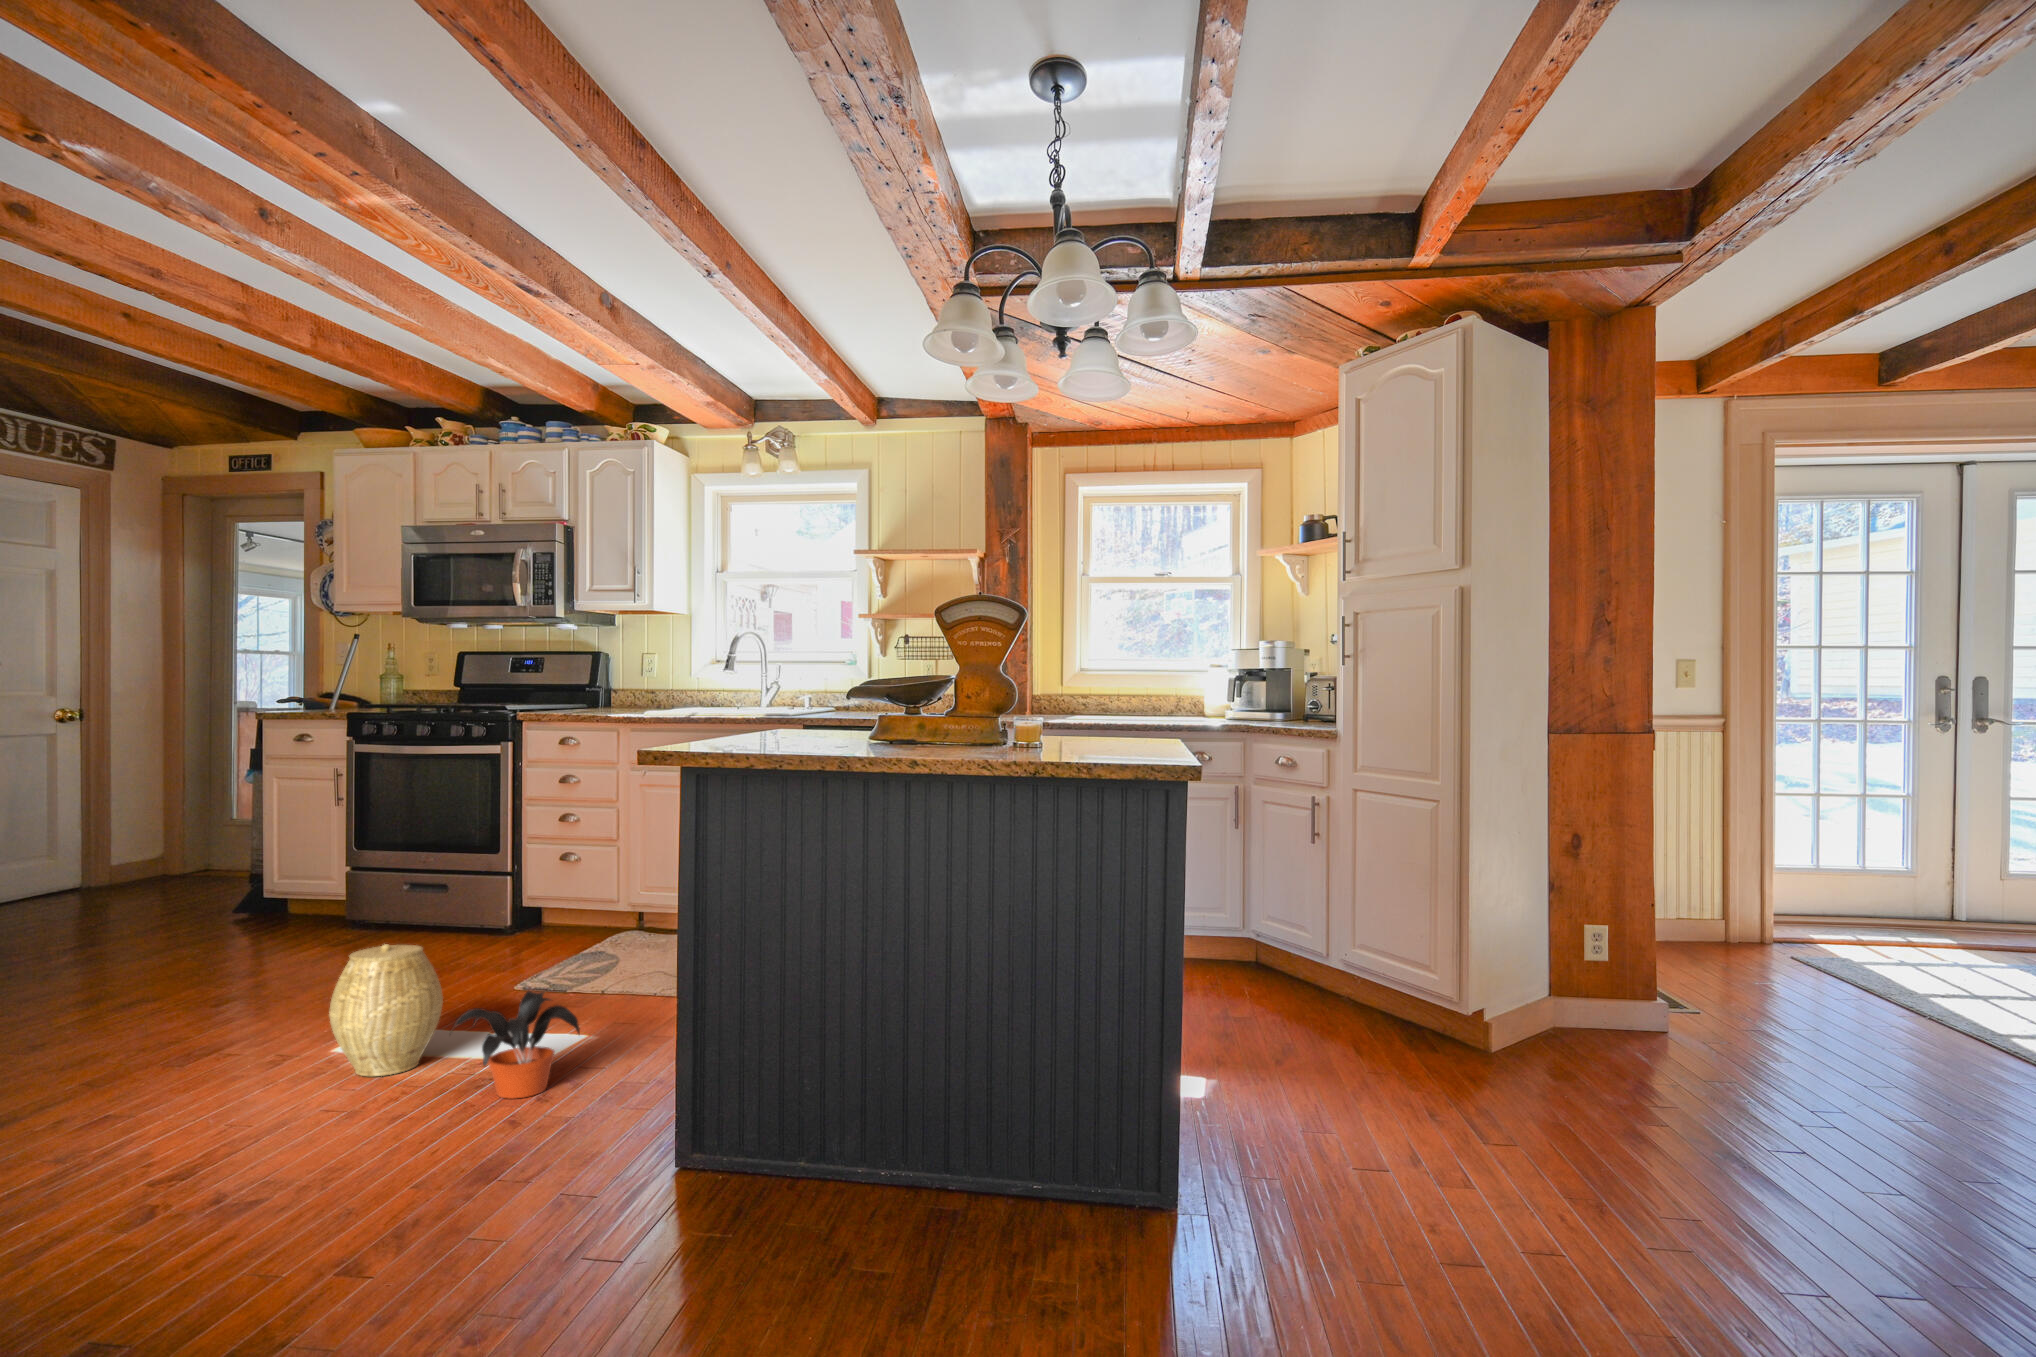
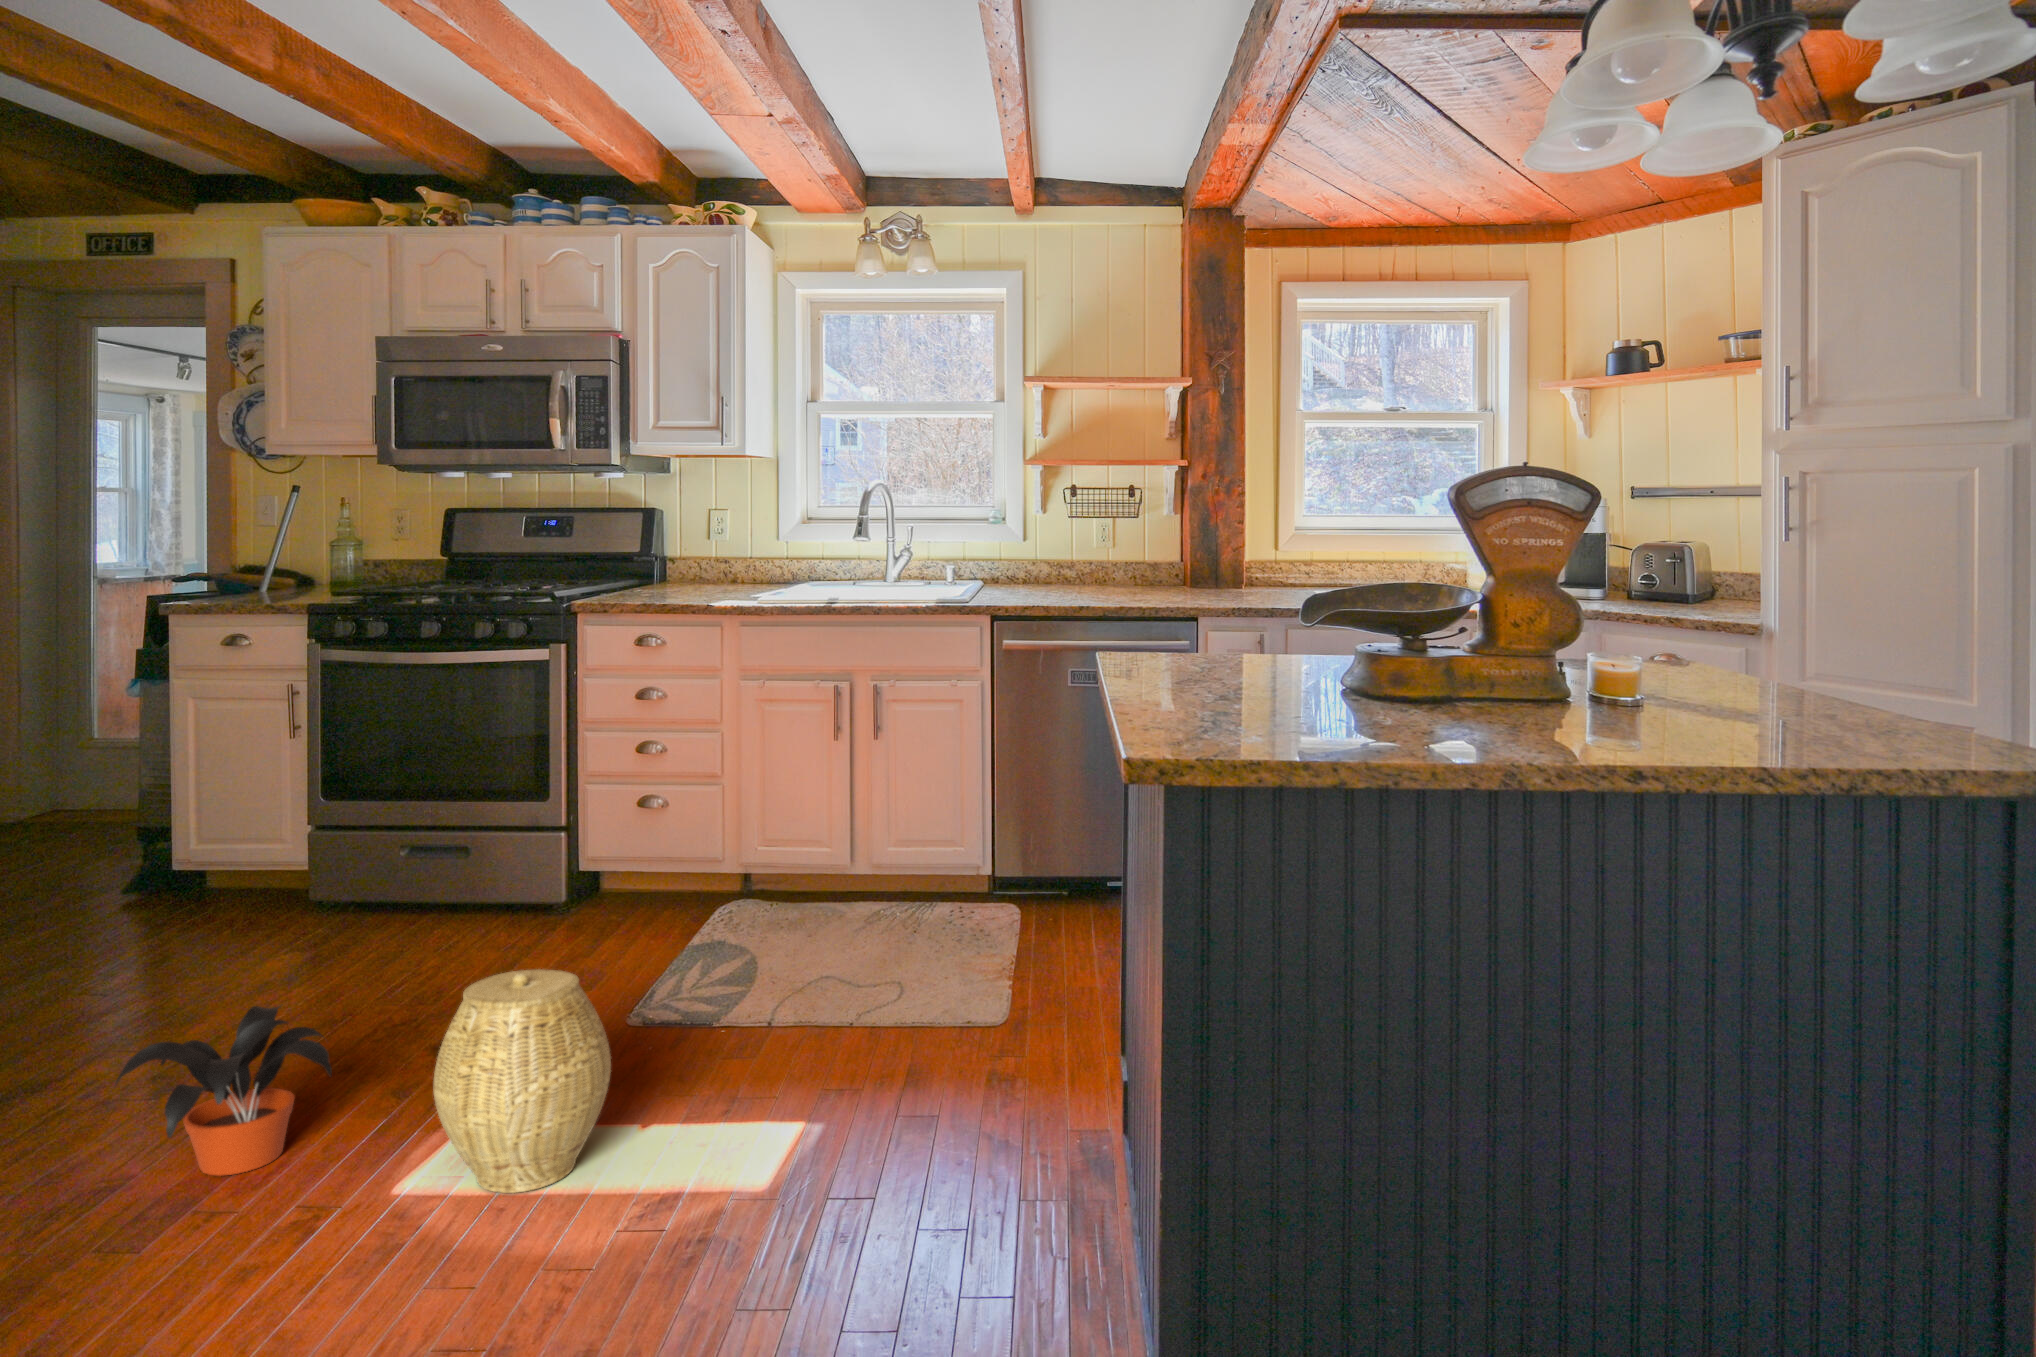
potted plant: present [450,991,580,1098] -> present [116,1006,332,1176]

